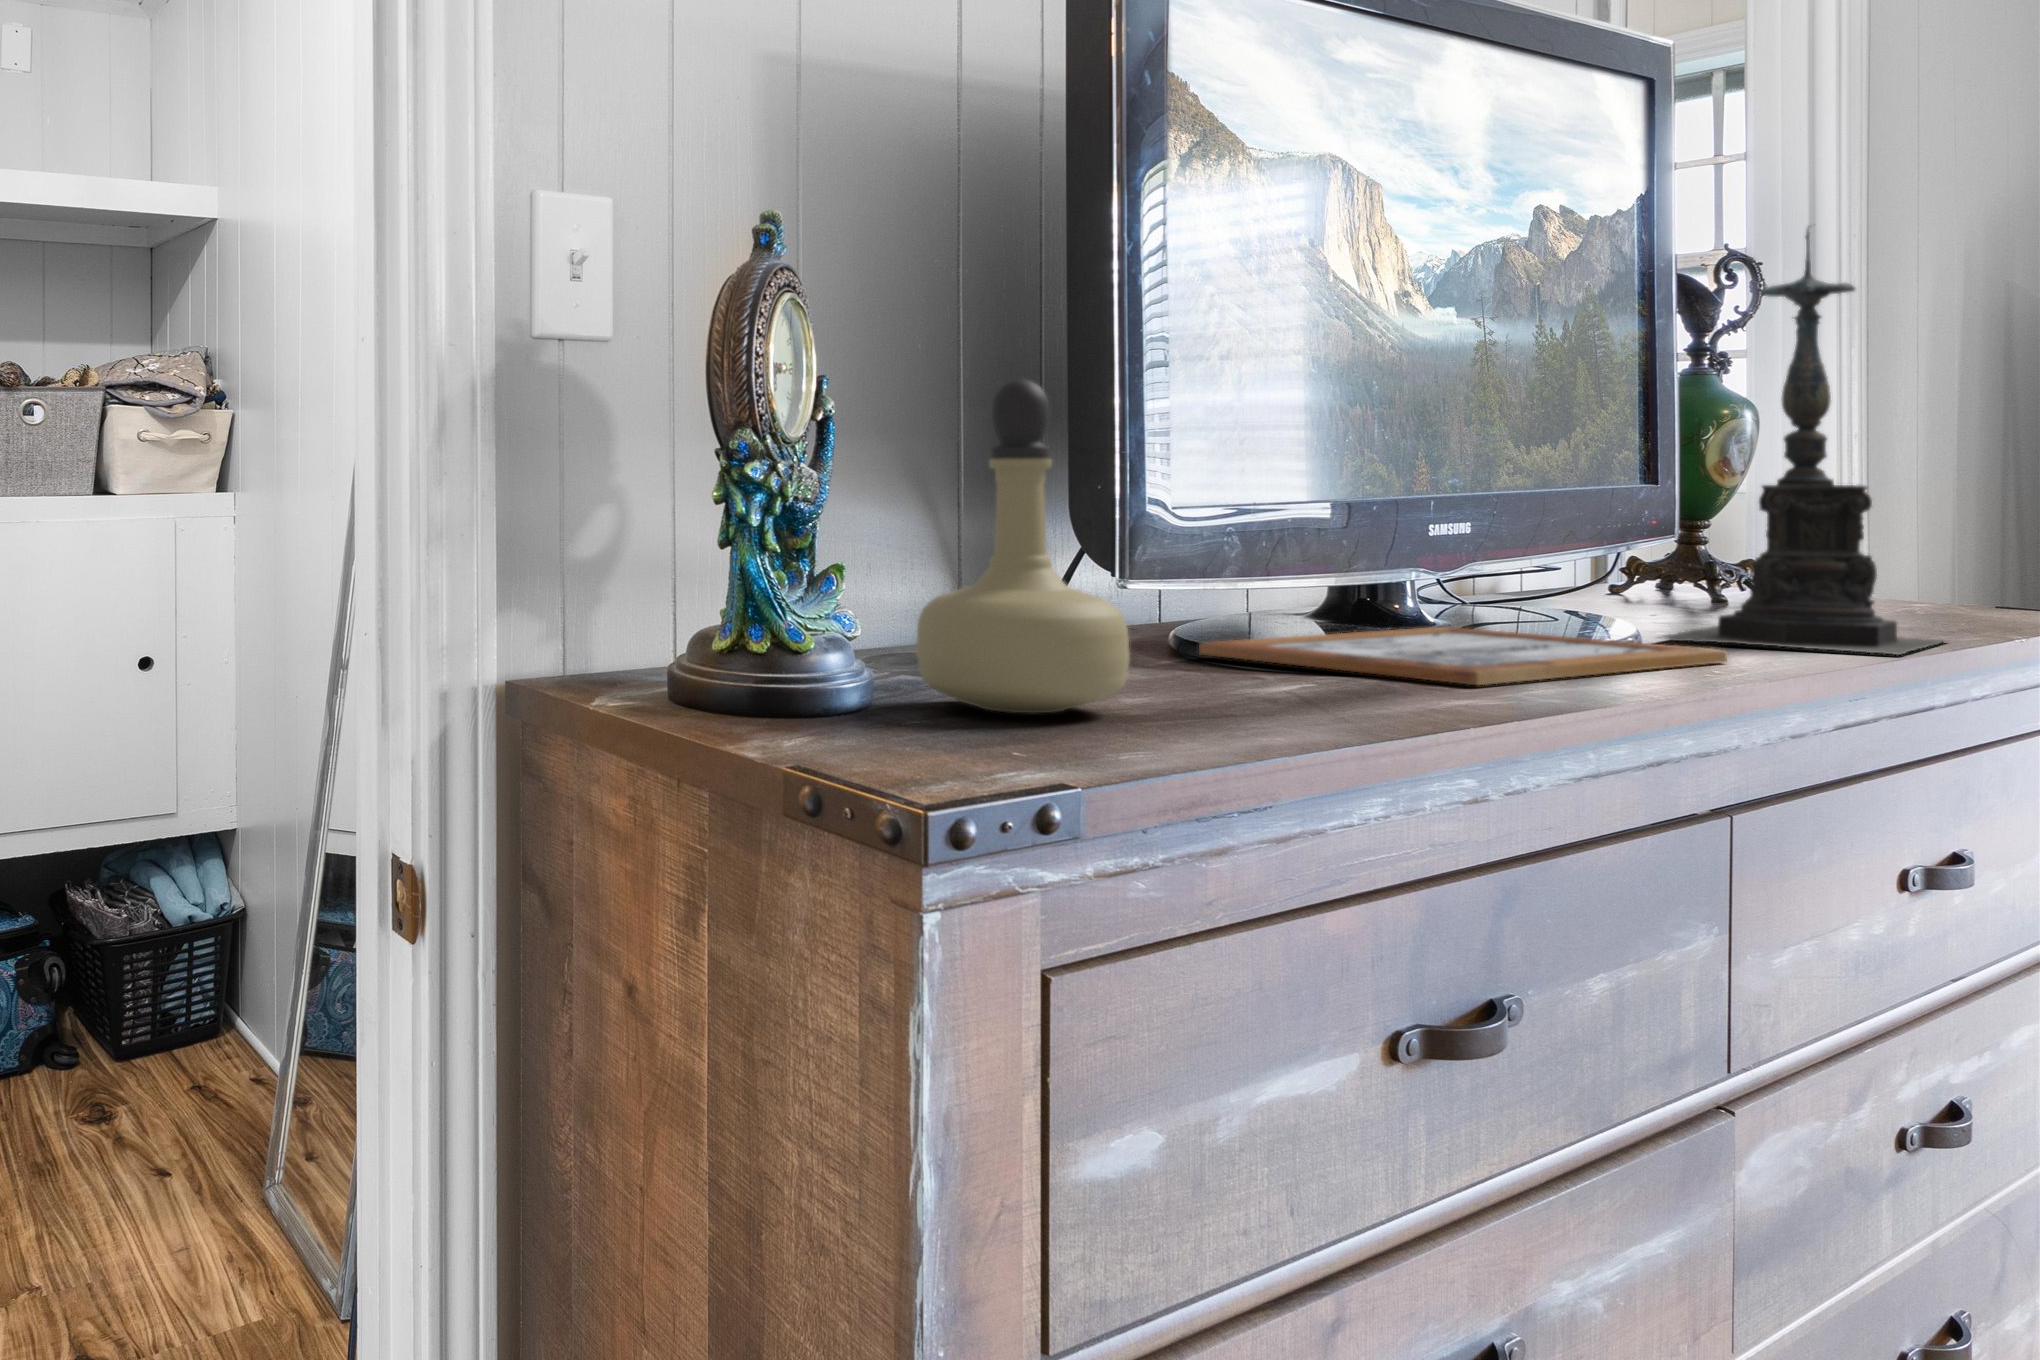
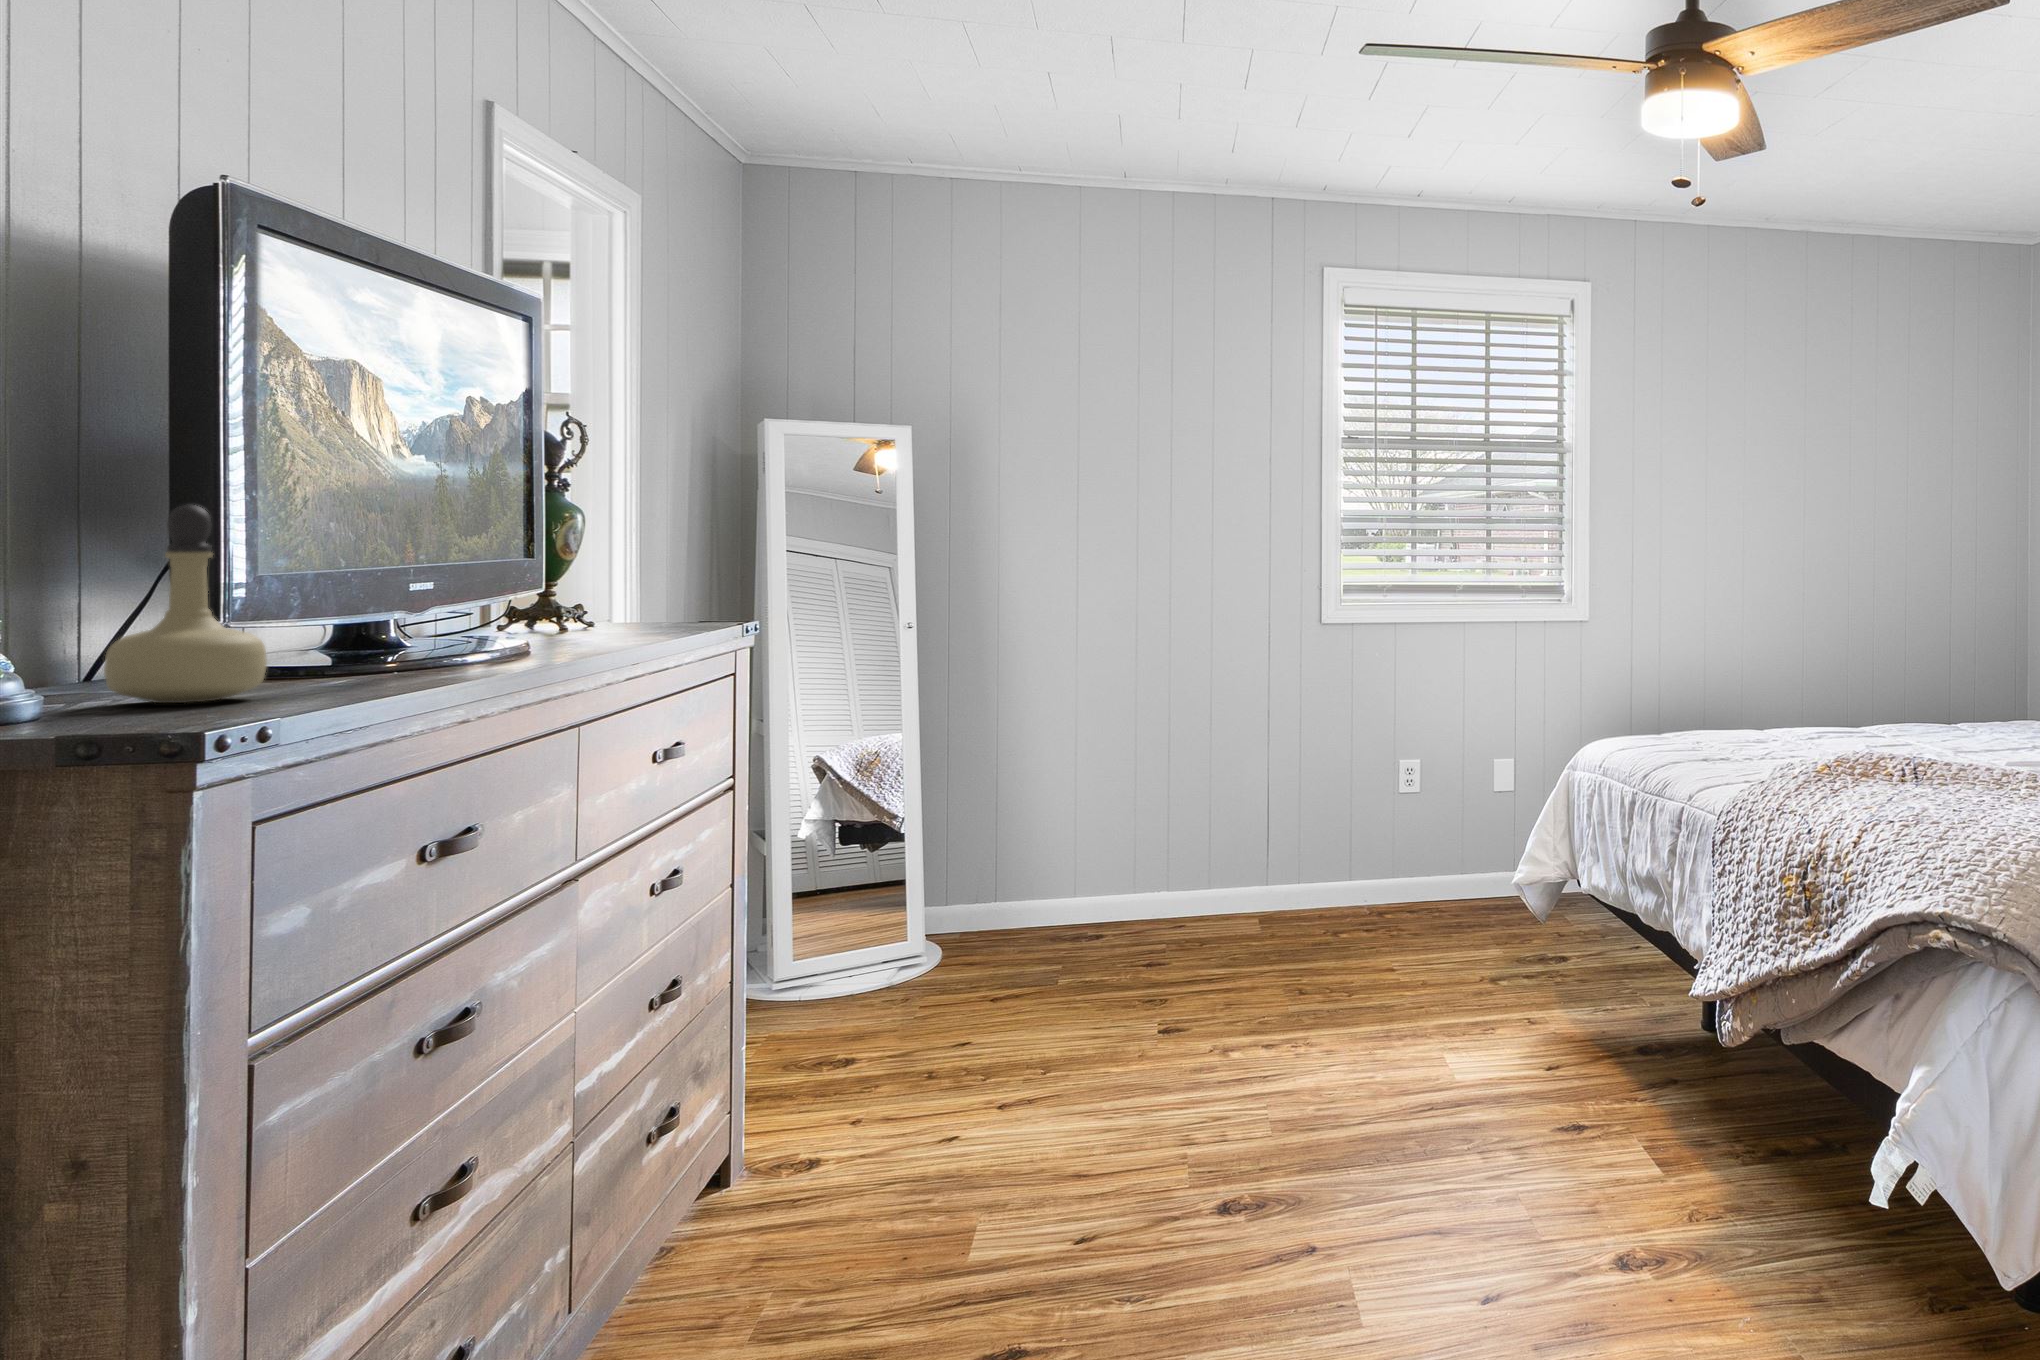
candle holder: present [1662,227,1944,655] -> none [535,423,679,647]
picture frame: present [1199,627,1727,685] -> none [258,647,577,672]

